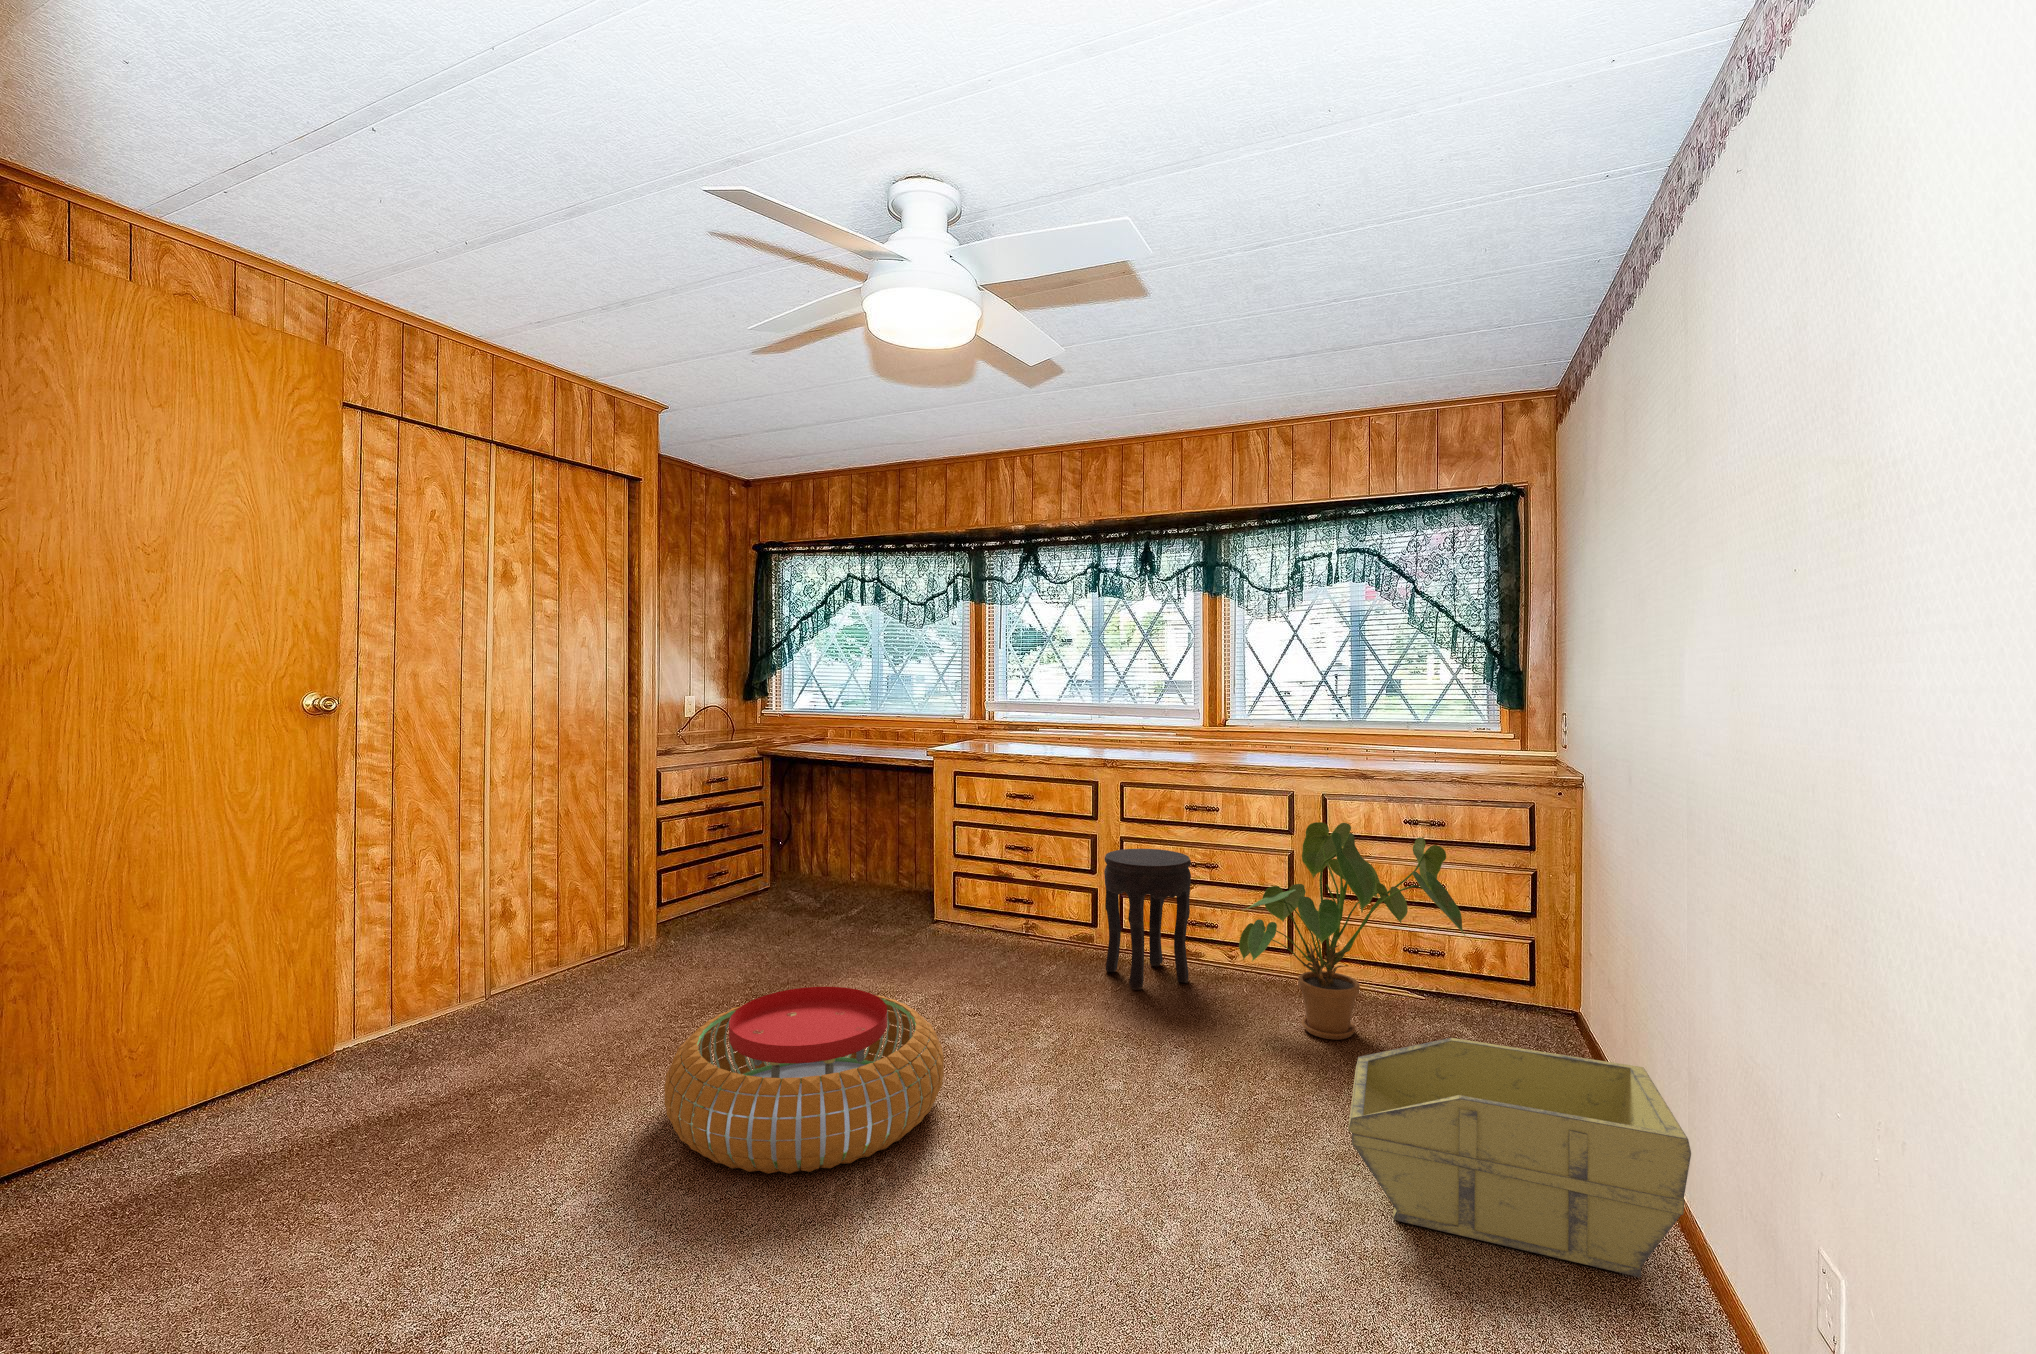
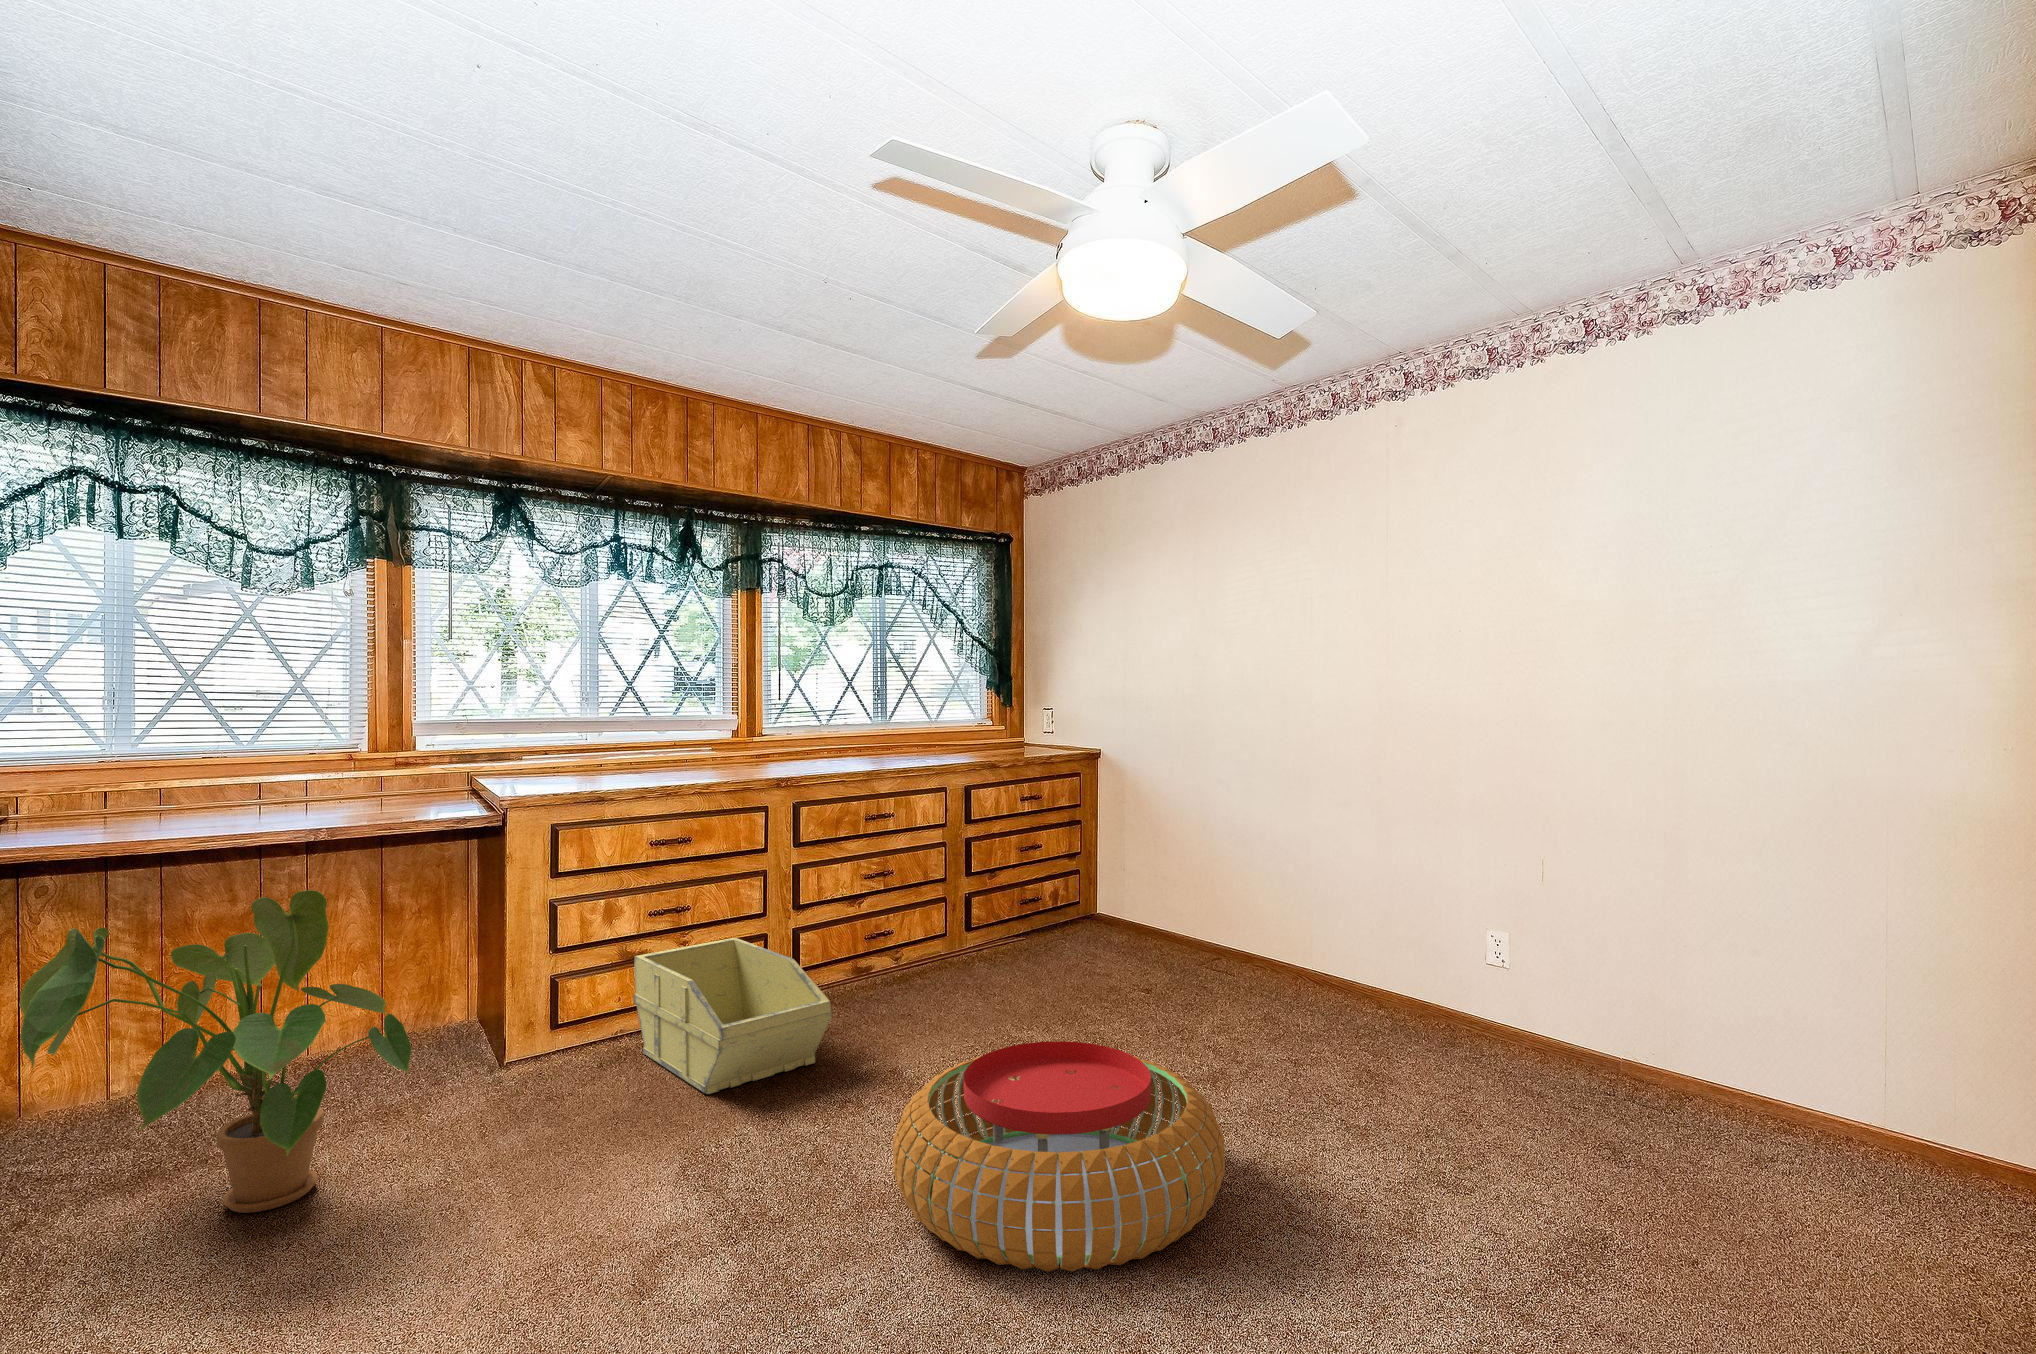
house plant: present [1239,822,1465,1040] -> present [20,890,411,1213]
side table: present [1104,849,1191,990] -> none [823,865,917,1015]
storage bin: present [1348,1038,1691,1277] -> present [634,938,832,1094]

